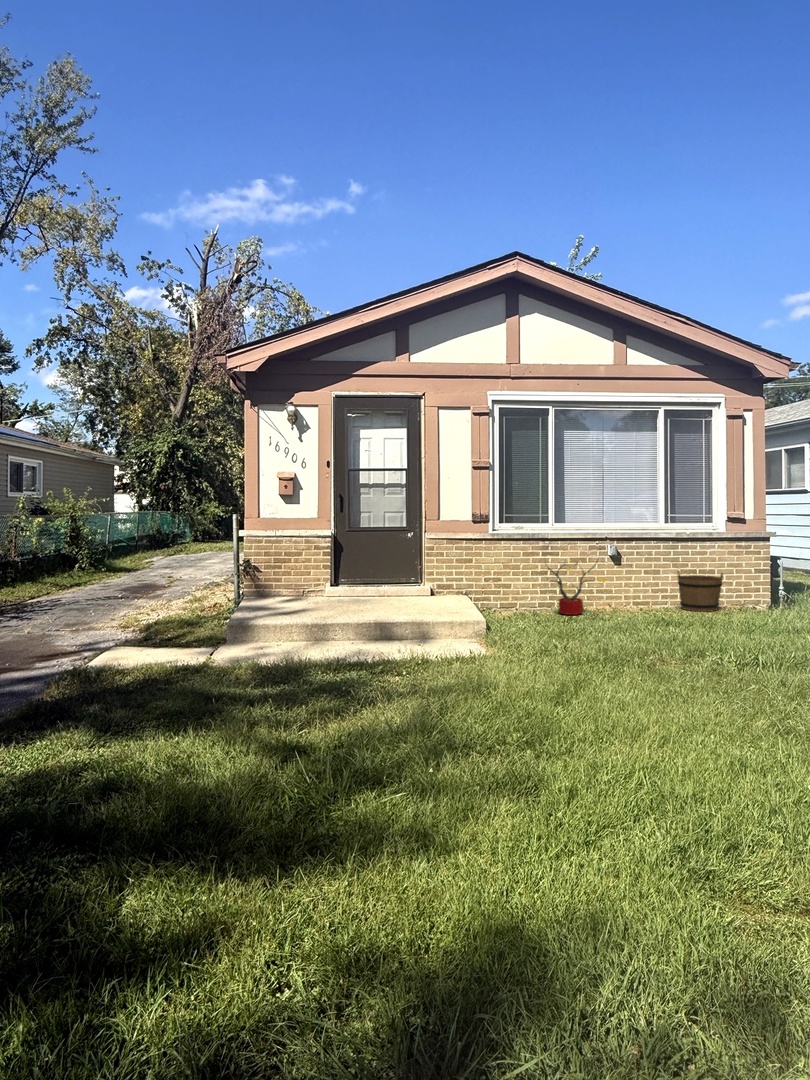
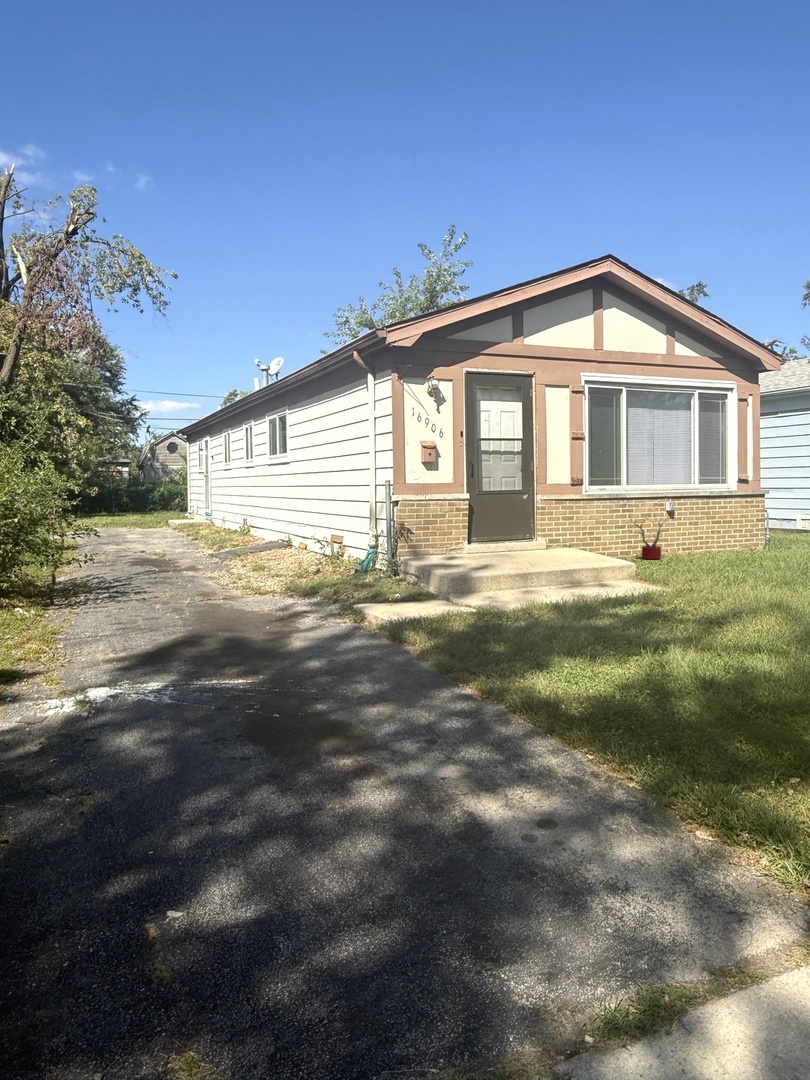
bucket: present [677,571,723,612] -> none [713,522,749,552]

